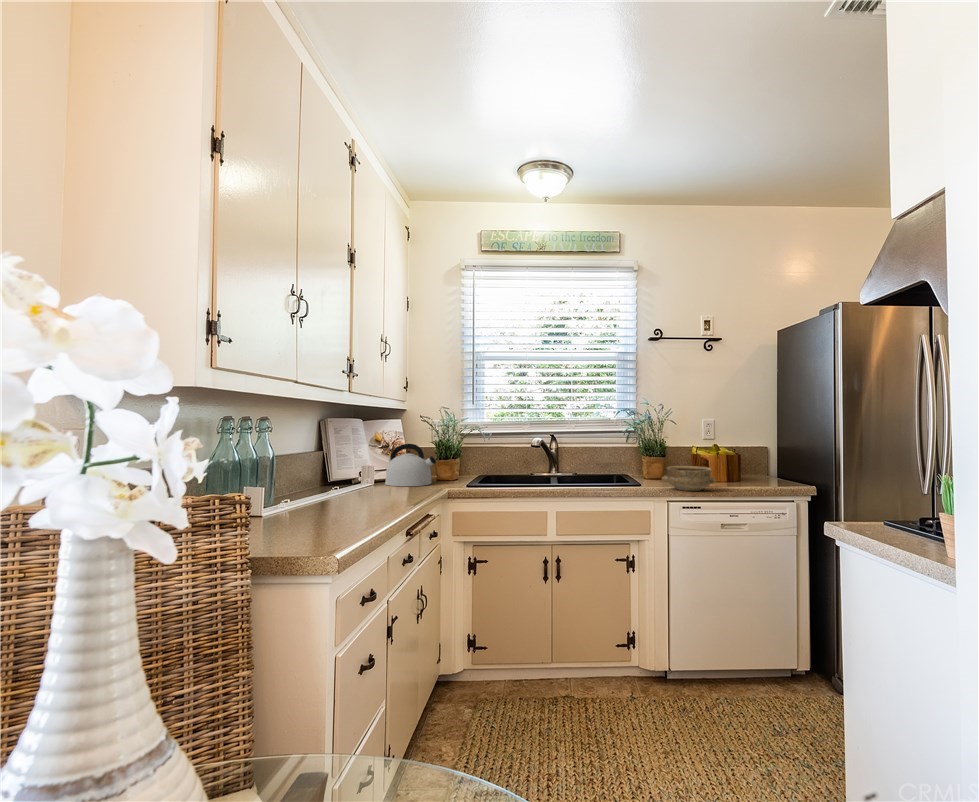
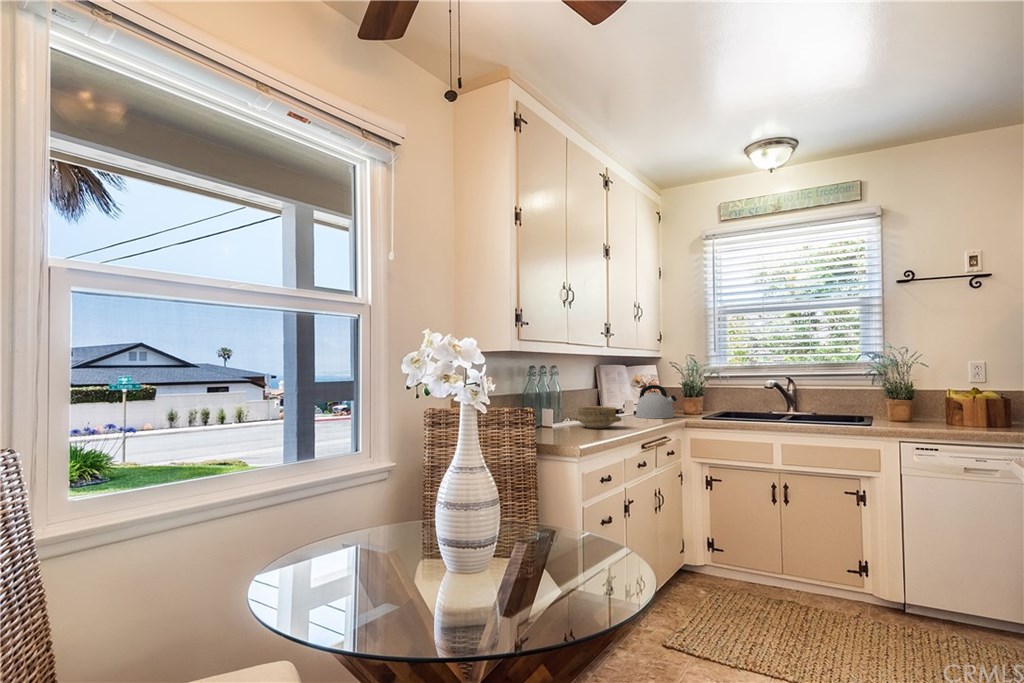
ceramic bowl: present [662,466,716,491] -> present [574,406,621,428]

